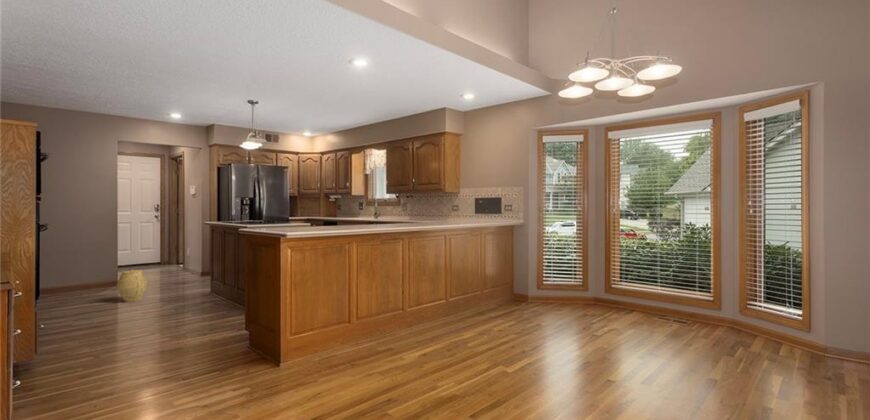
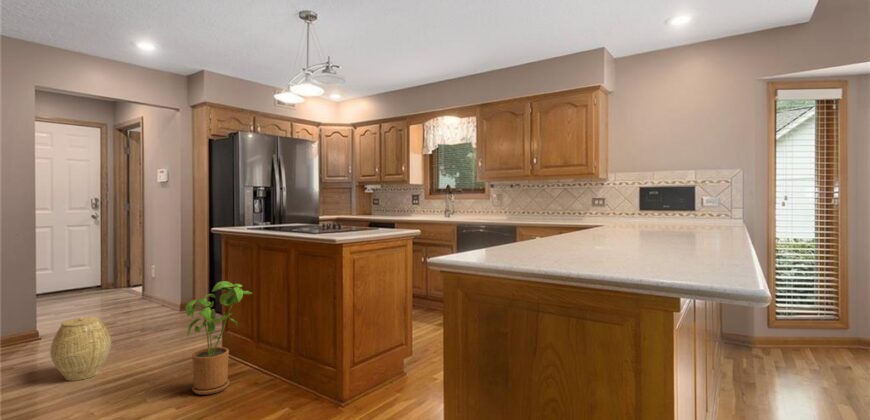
house plant: none [177,251,214,308] -> present [186,281,251,395]

